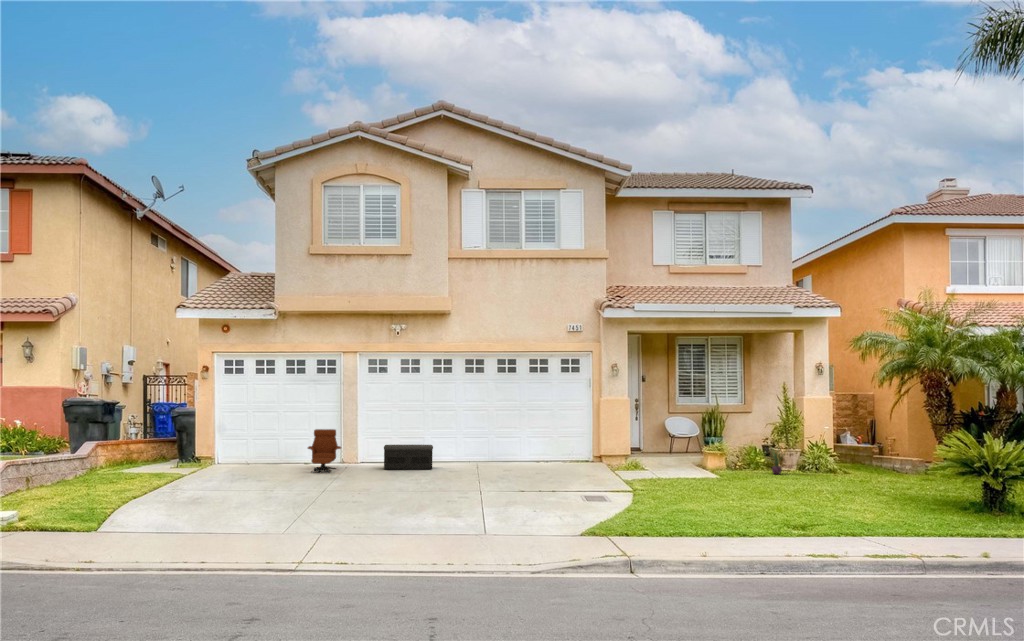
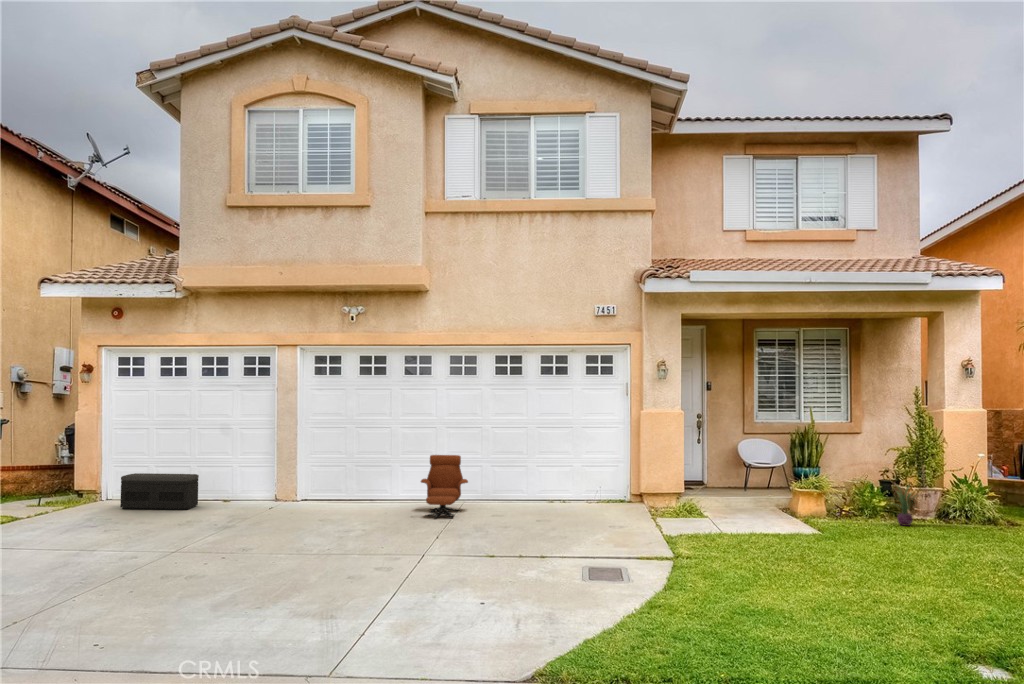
lounge chair: present [308,429,341,473] -> present [421,455,468,518]
storage bench: present [384,445,433,470] -> present [120,473,199,510]

